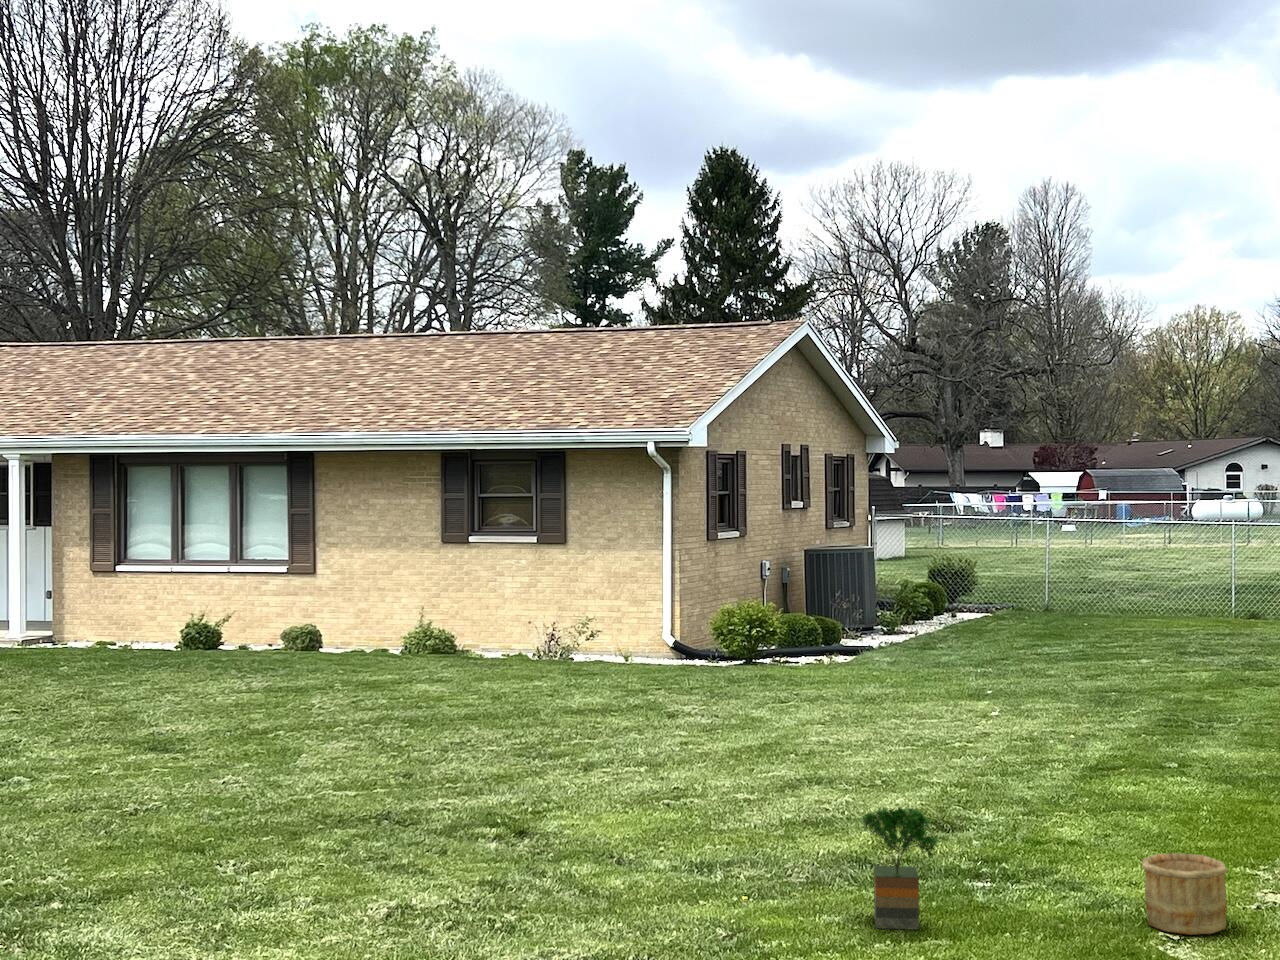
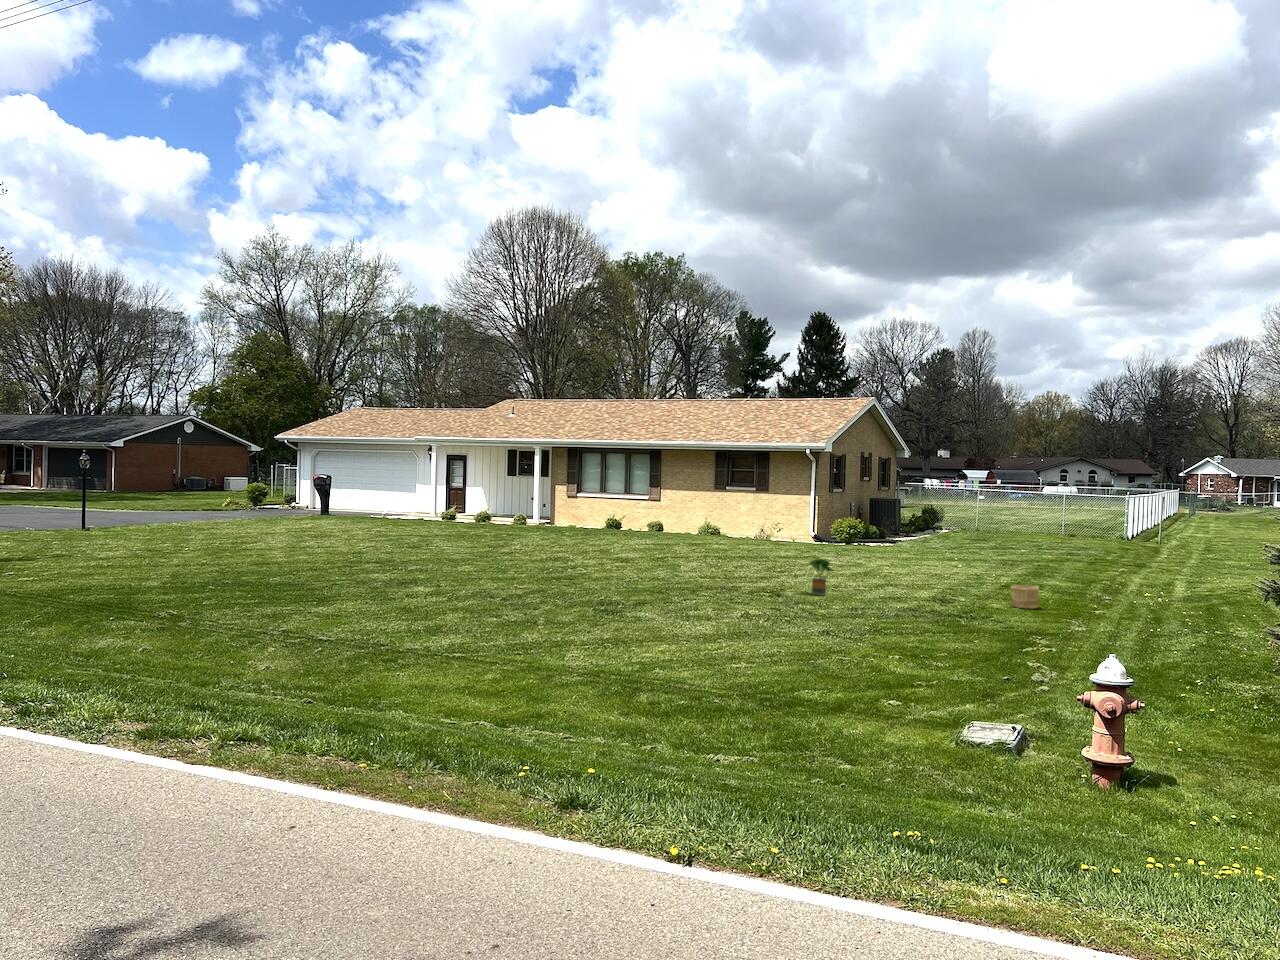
potted tree: present [860,806,937,930] -> present [810,559,832,596]

